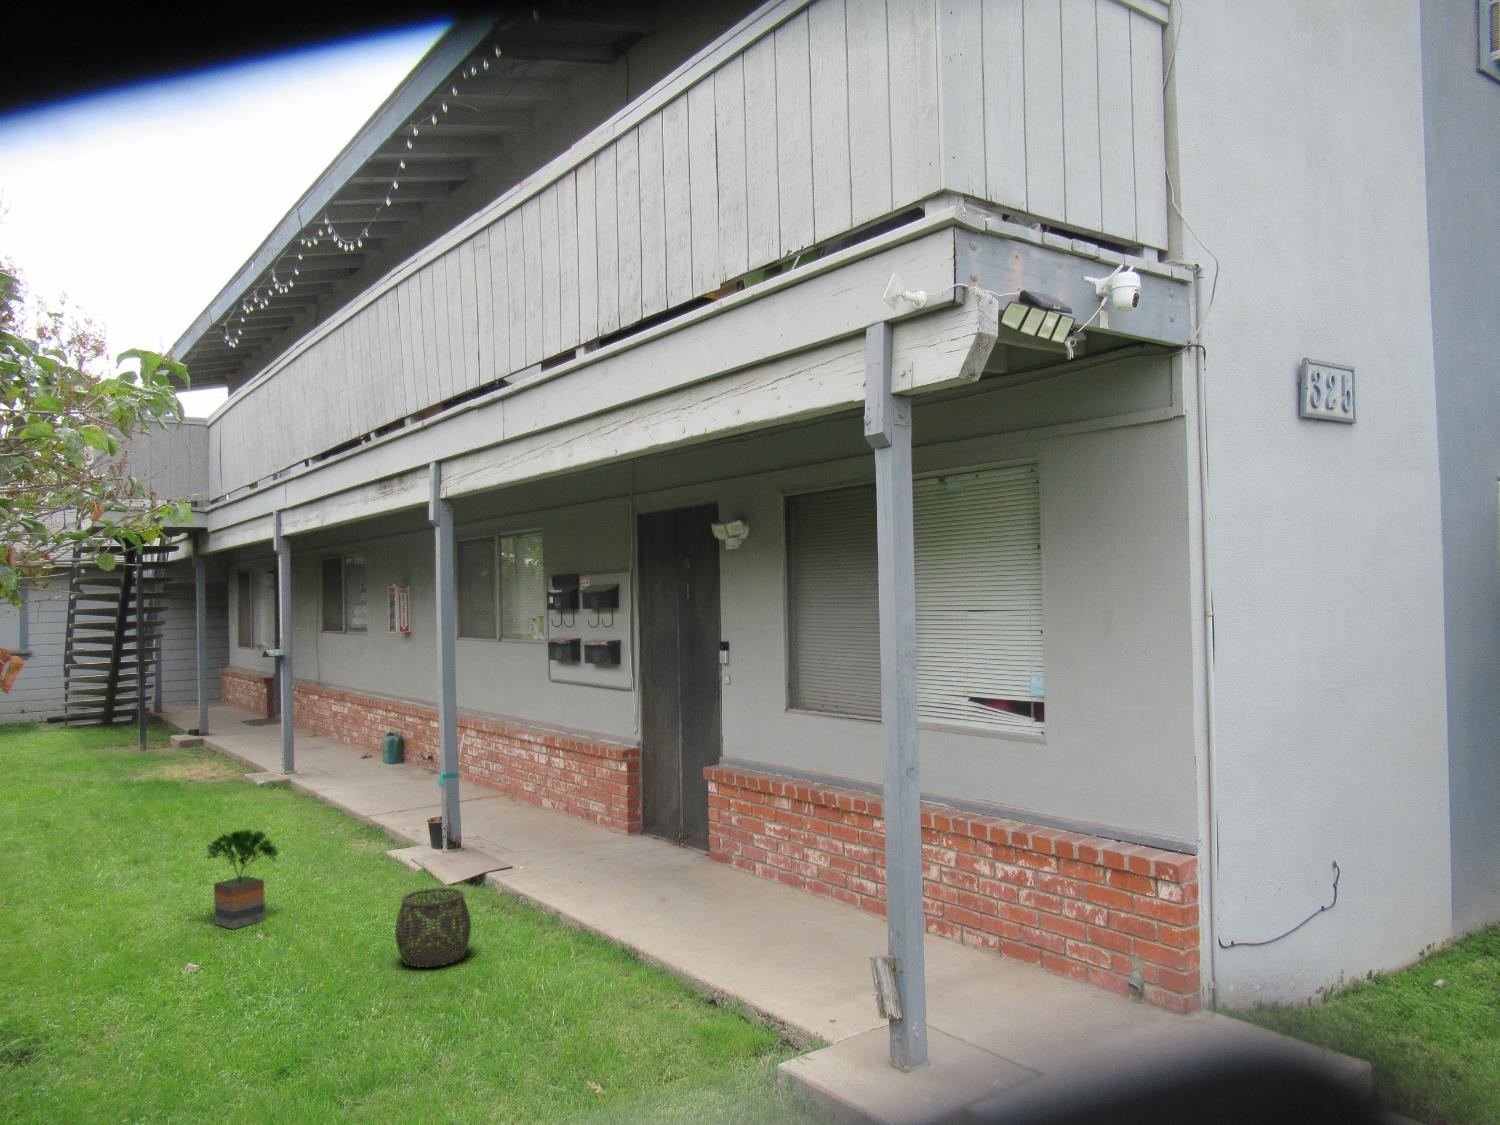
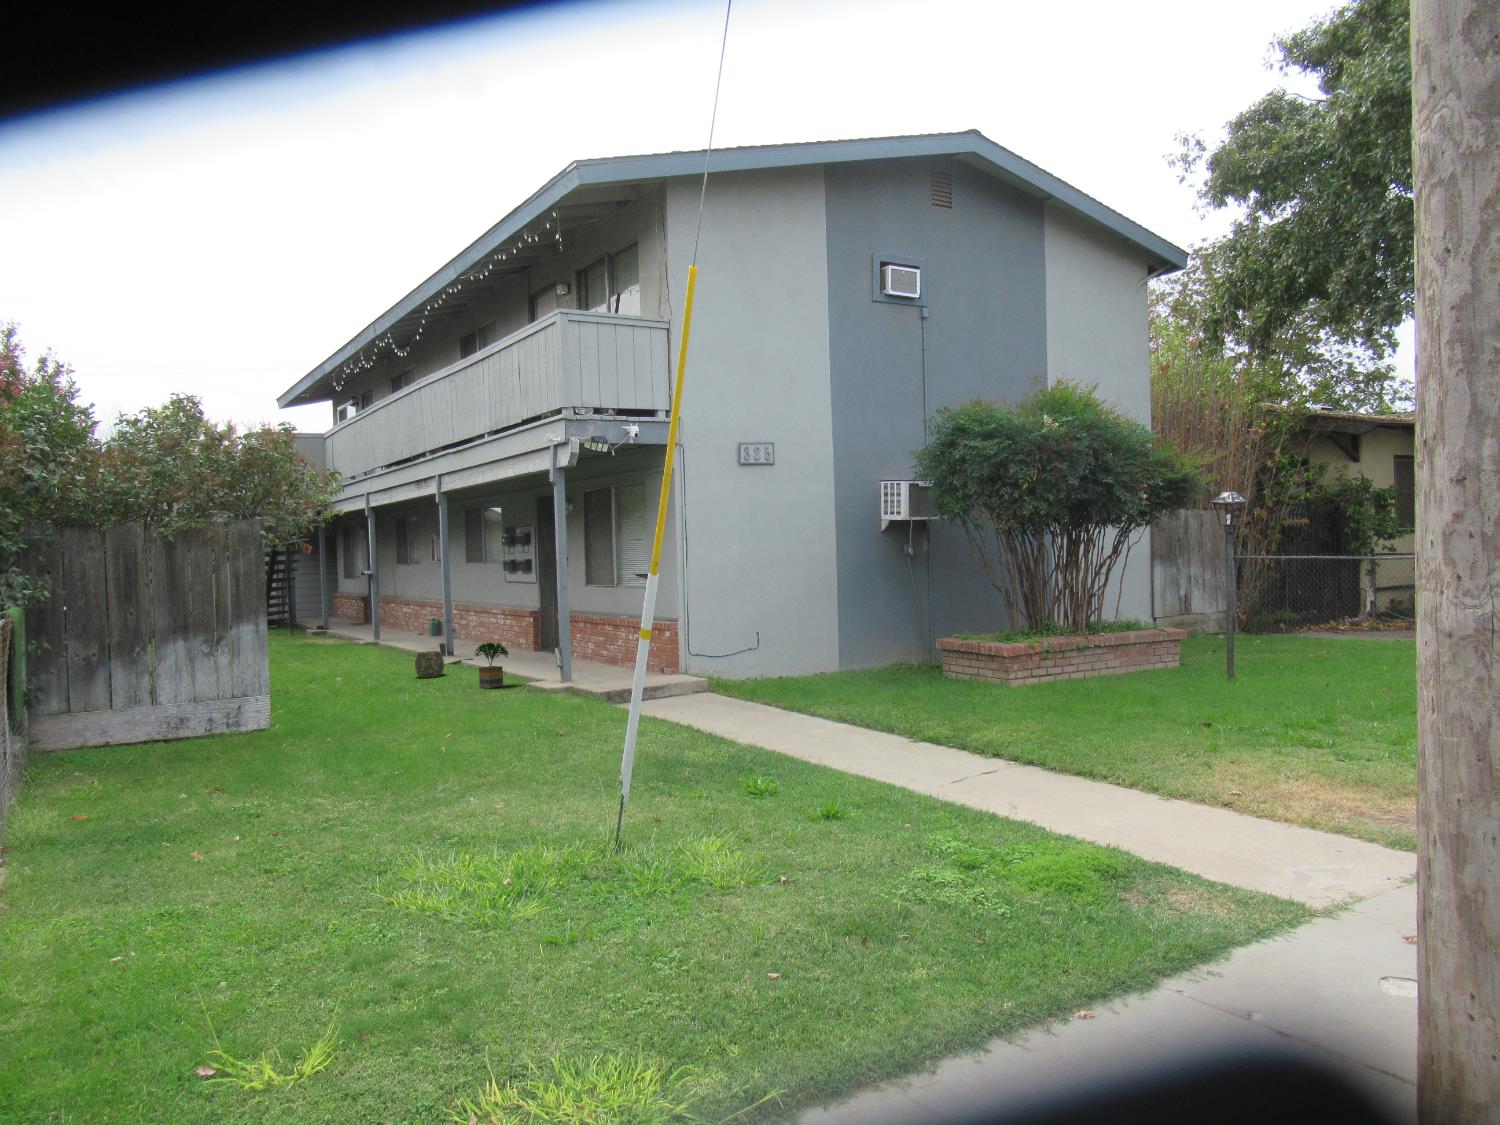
potted tree: present [206,830,278,929] -> present [475,643,508,688]

